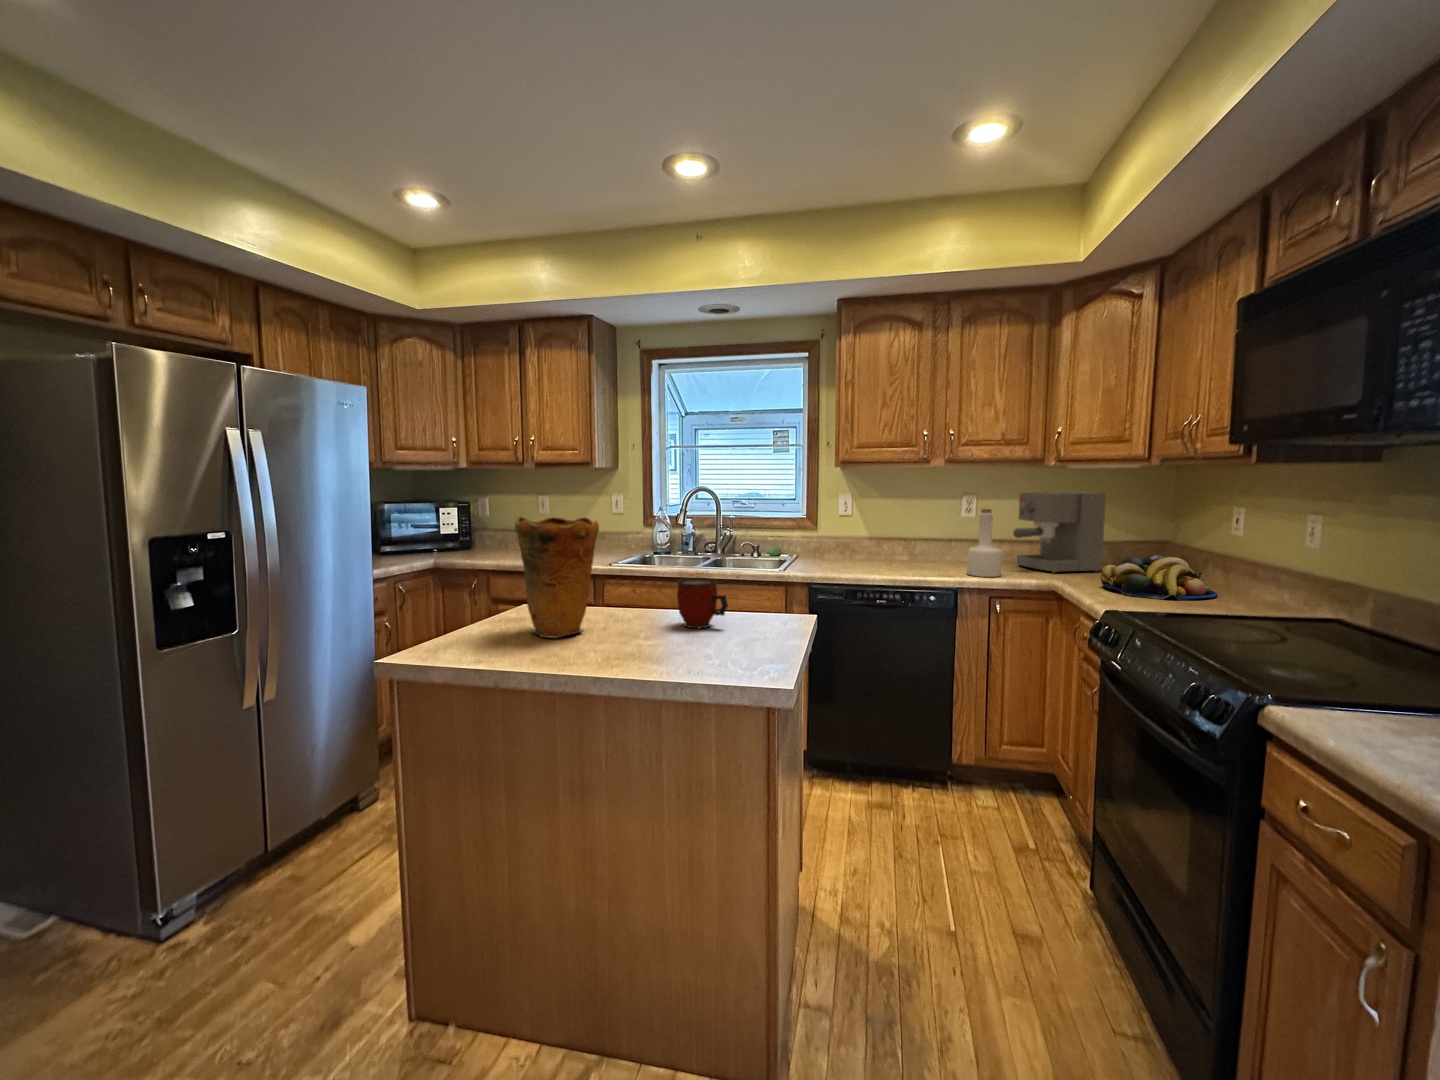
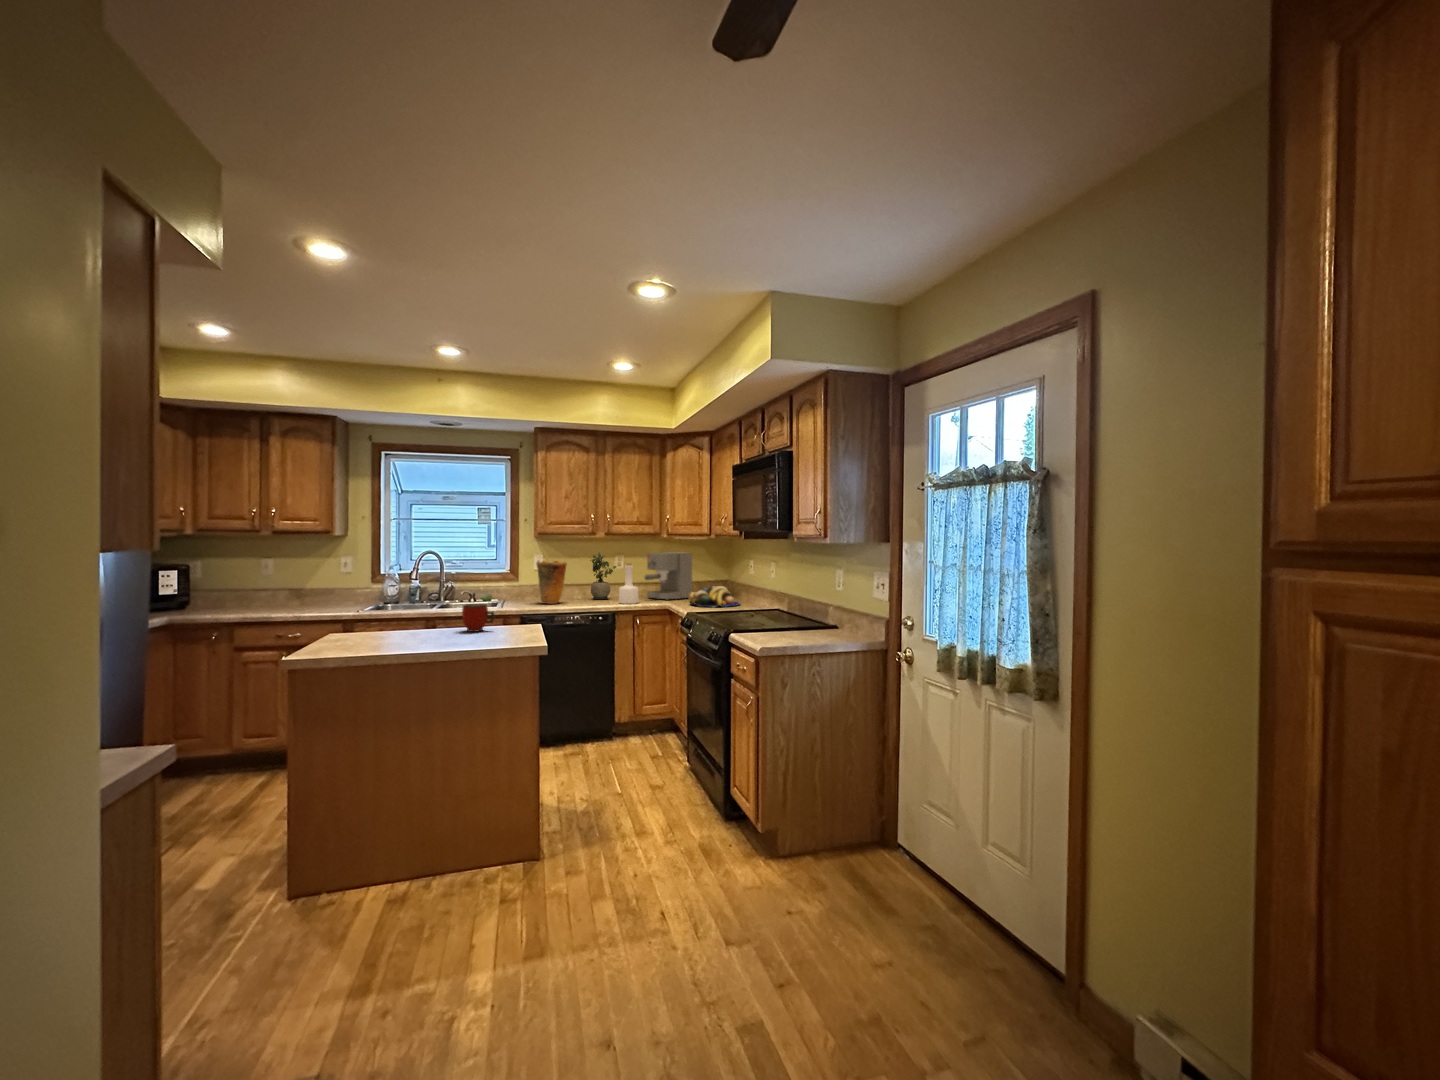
potted plant: none [922,491,966,564] -> present [590,552,616,599]
vase: present [515,517,599,638] -> present [536,561,567,604]

